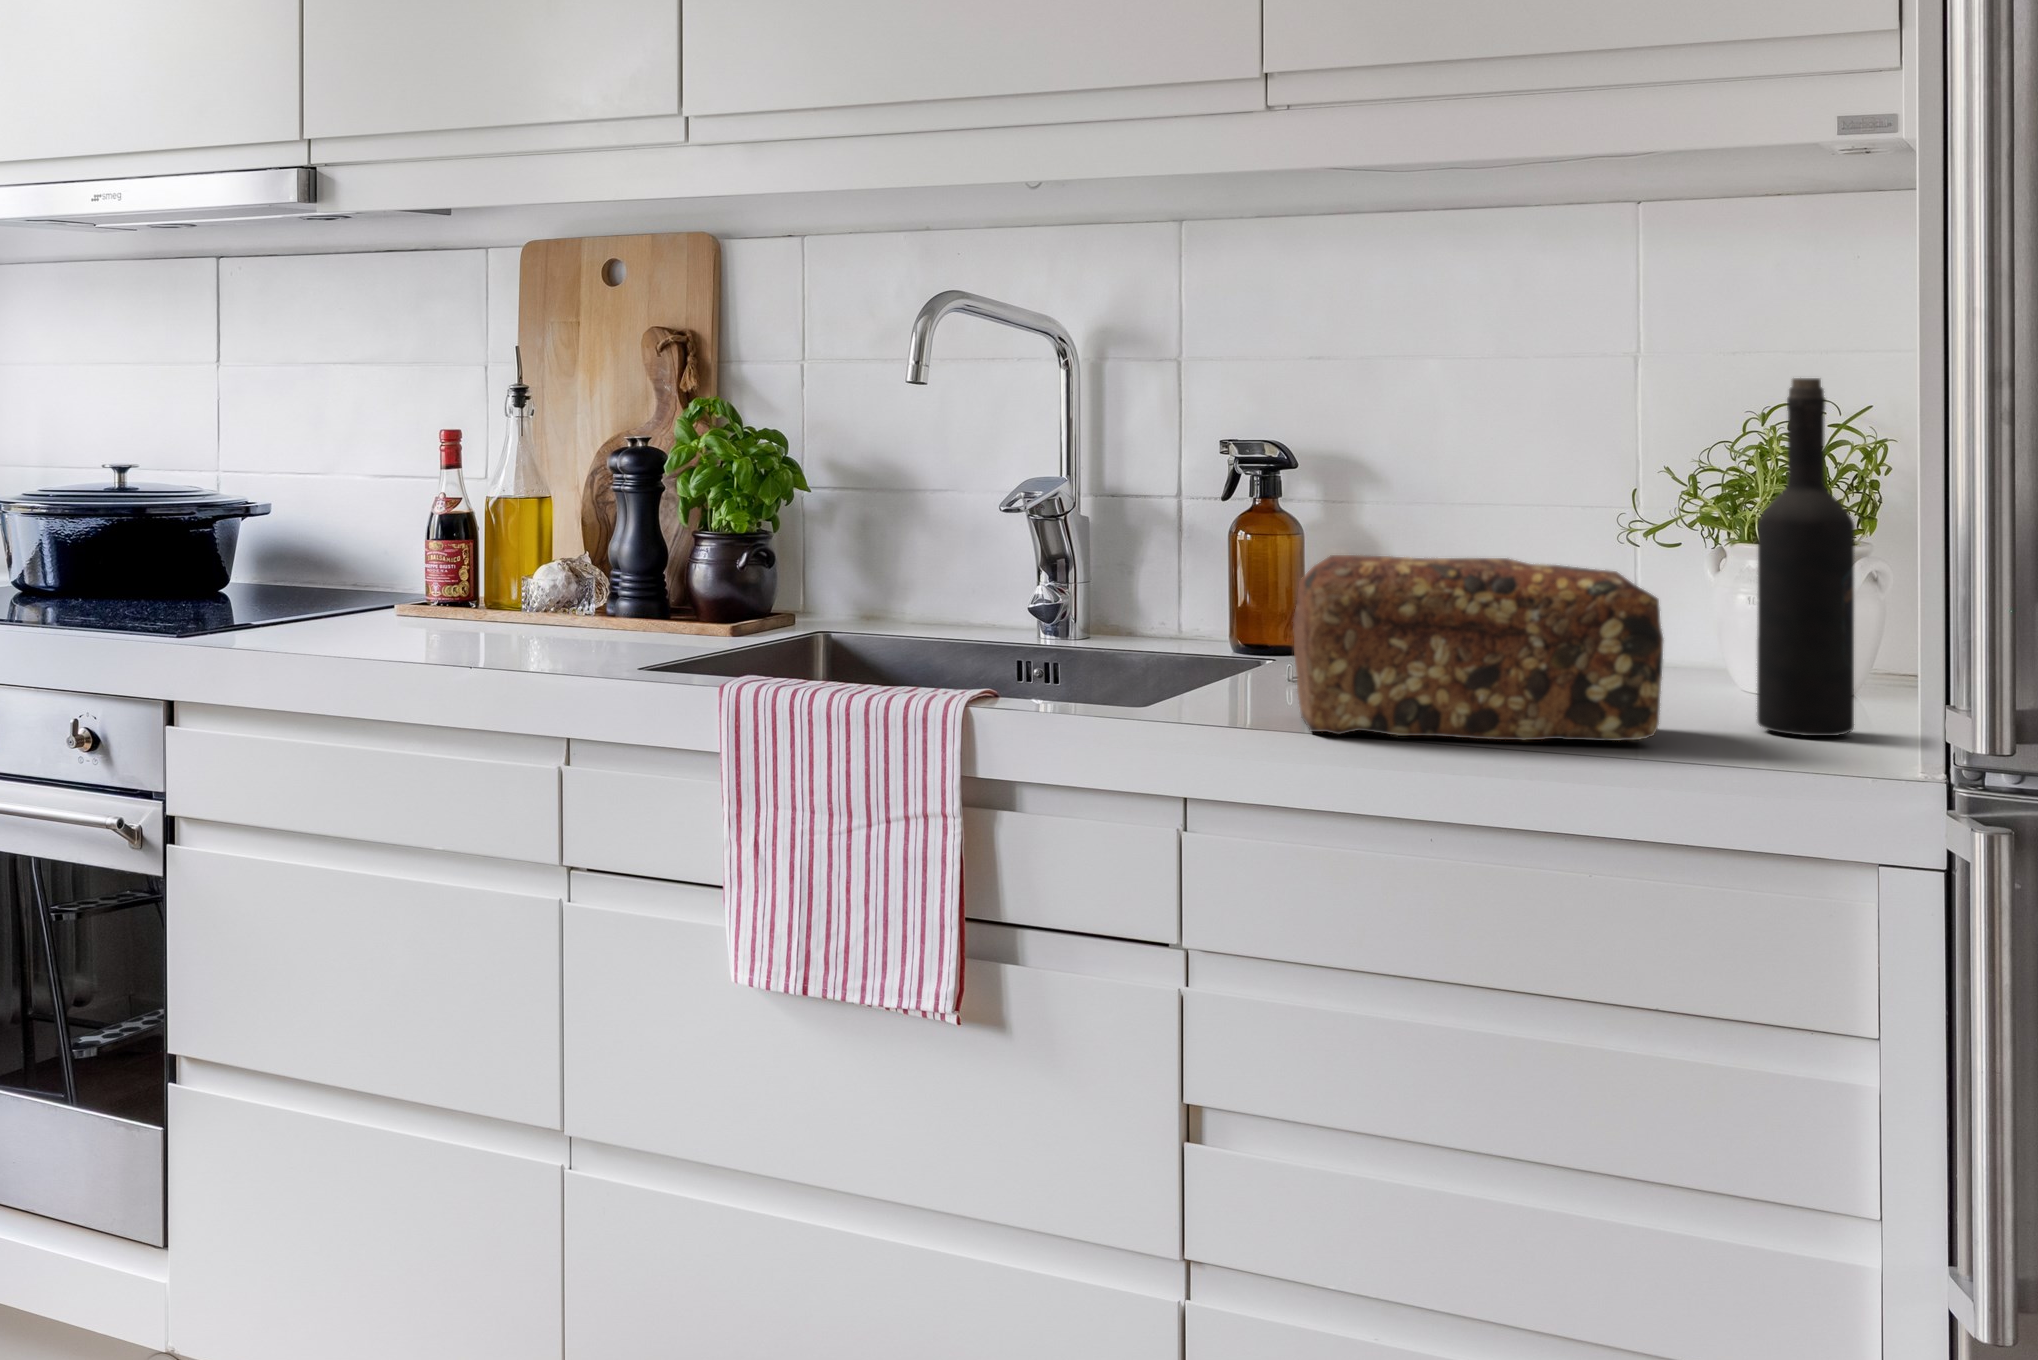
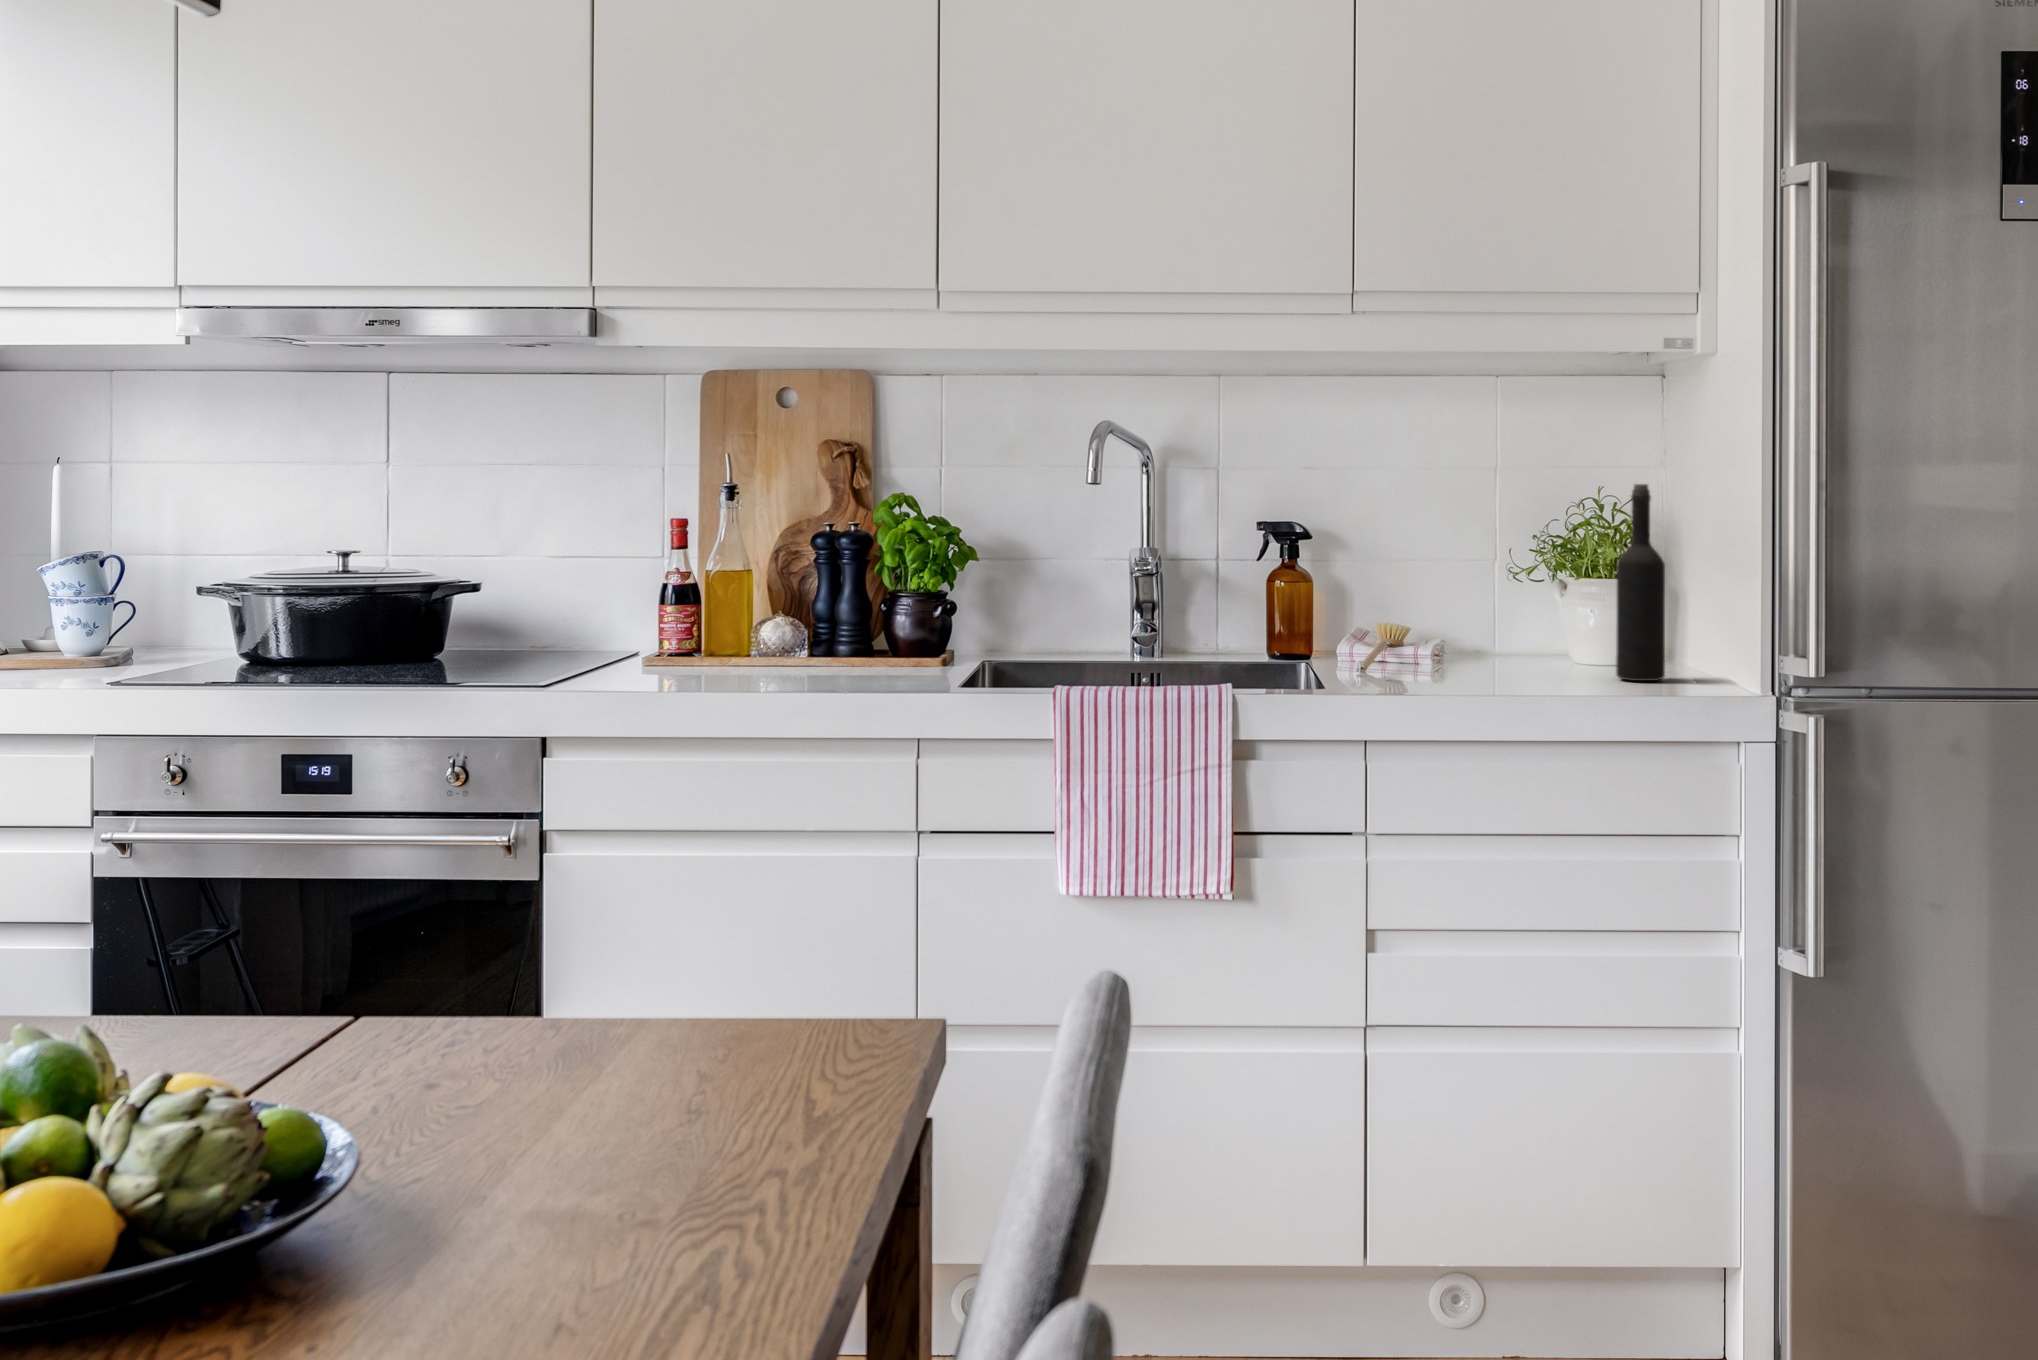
bread loaf: present [1293,555,1663,741] -> none [1395,589,1610,697]

